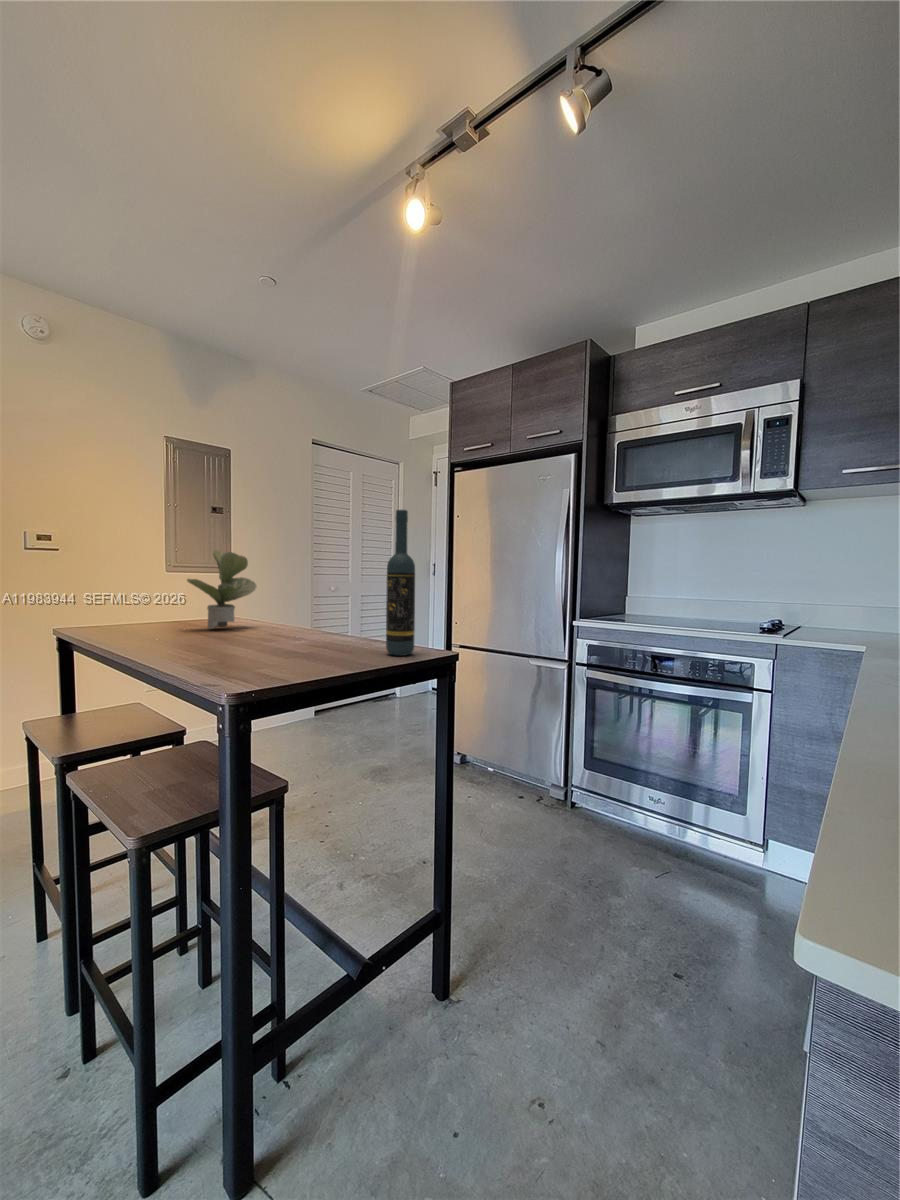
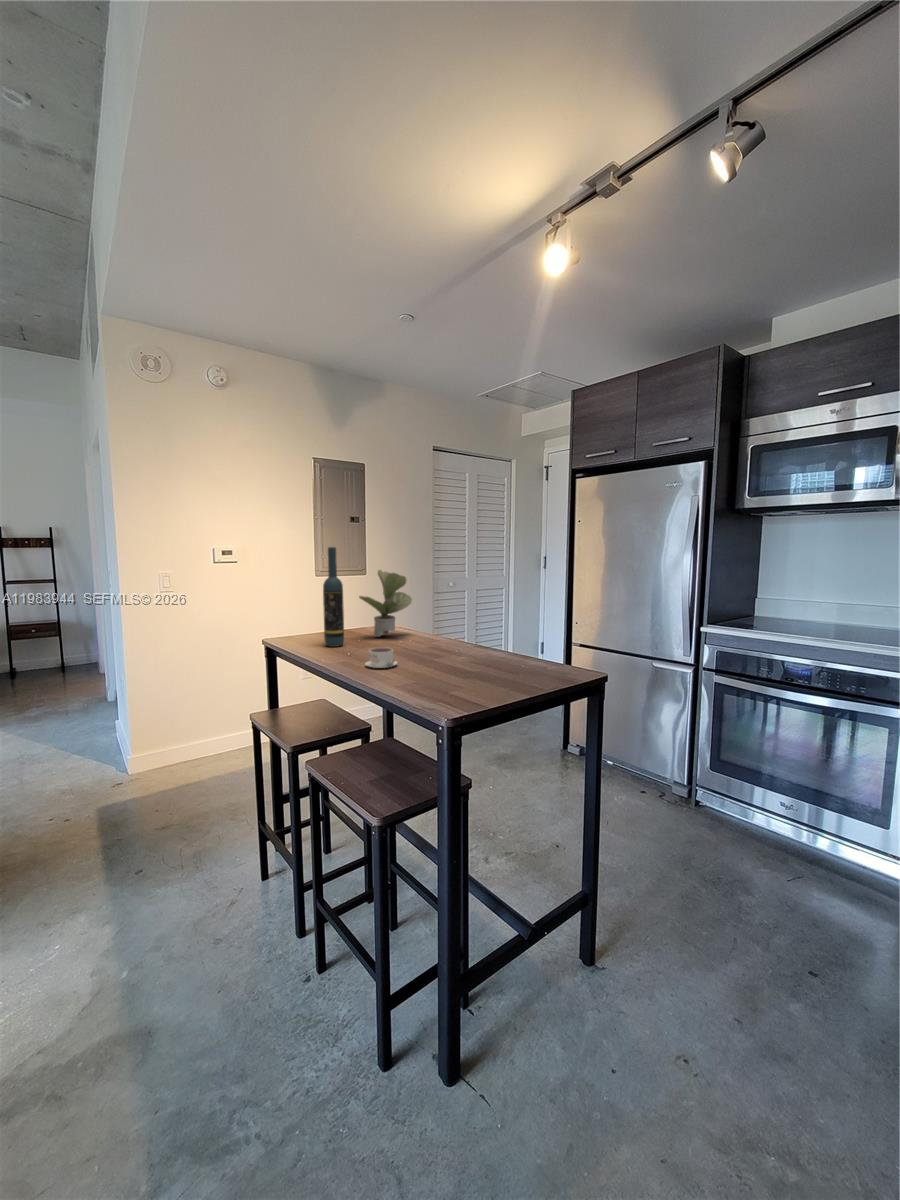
wine bottle: present [386,510,415,656] -> present [323,547,344,647]
coffee cup: none [169,630,214,654] -> present [365,647,397,668]

